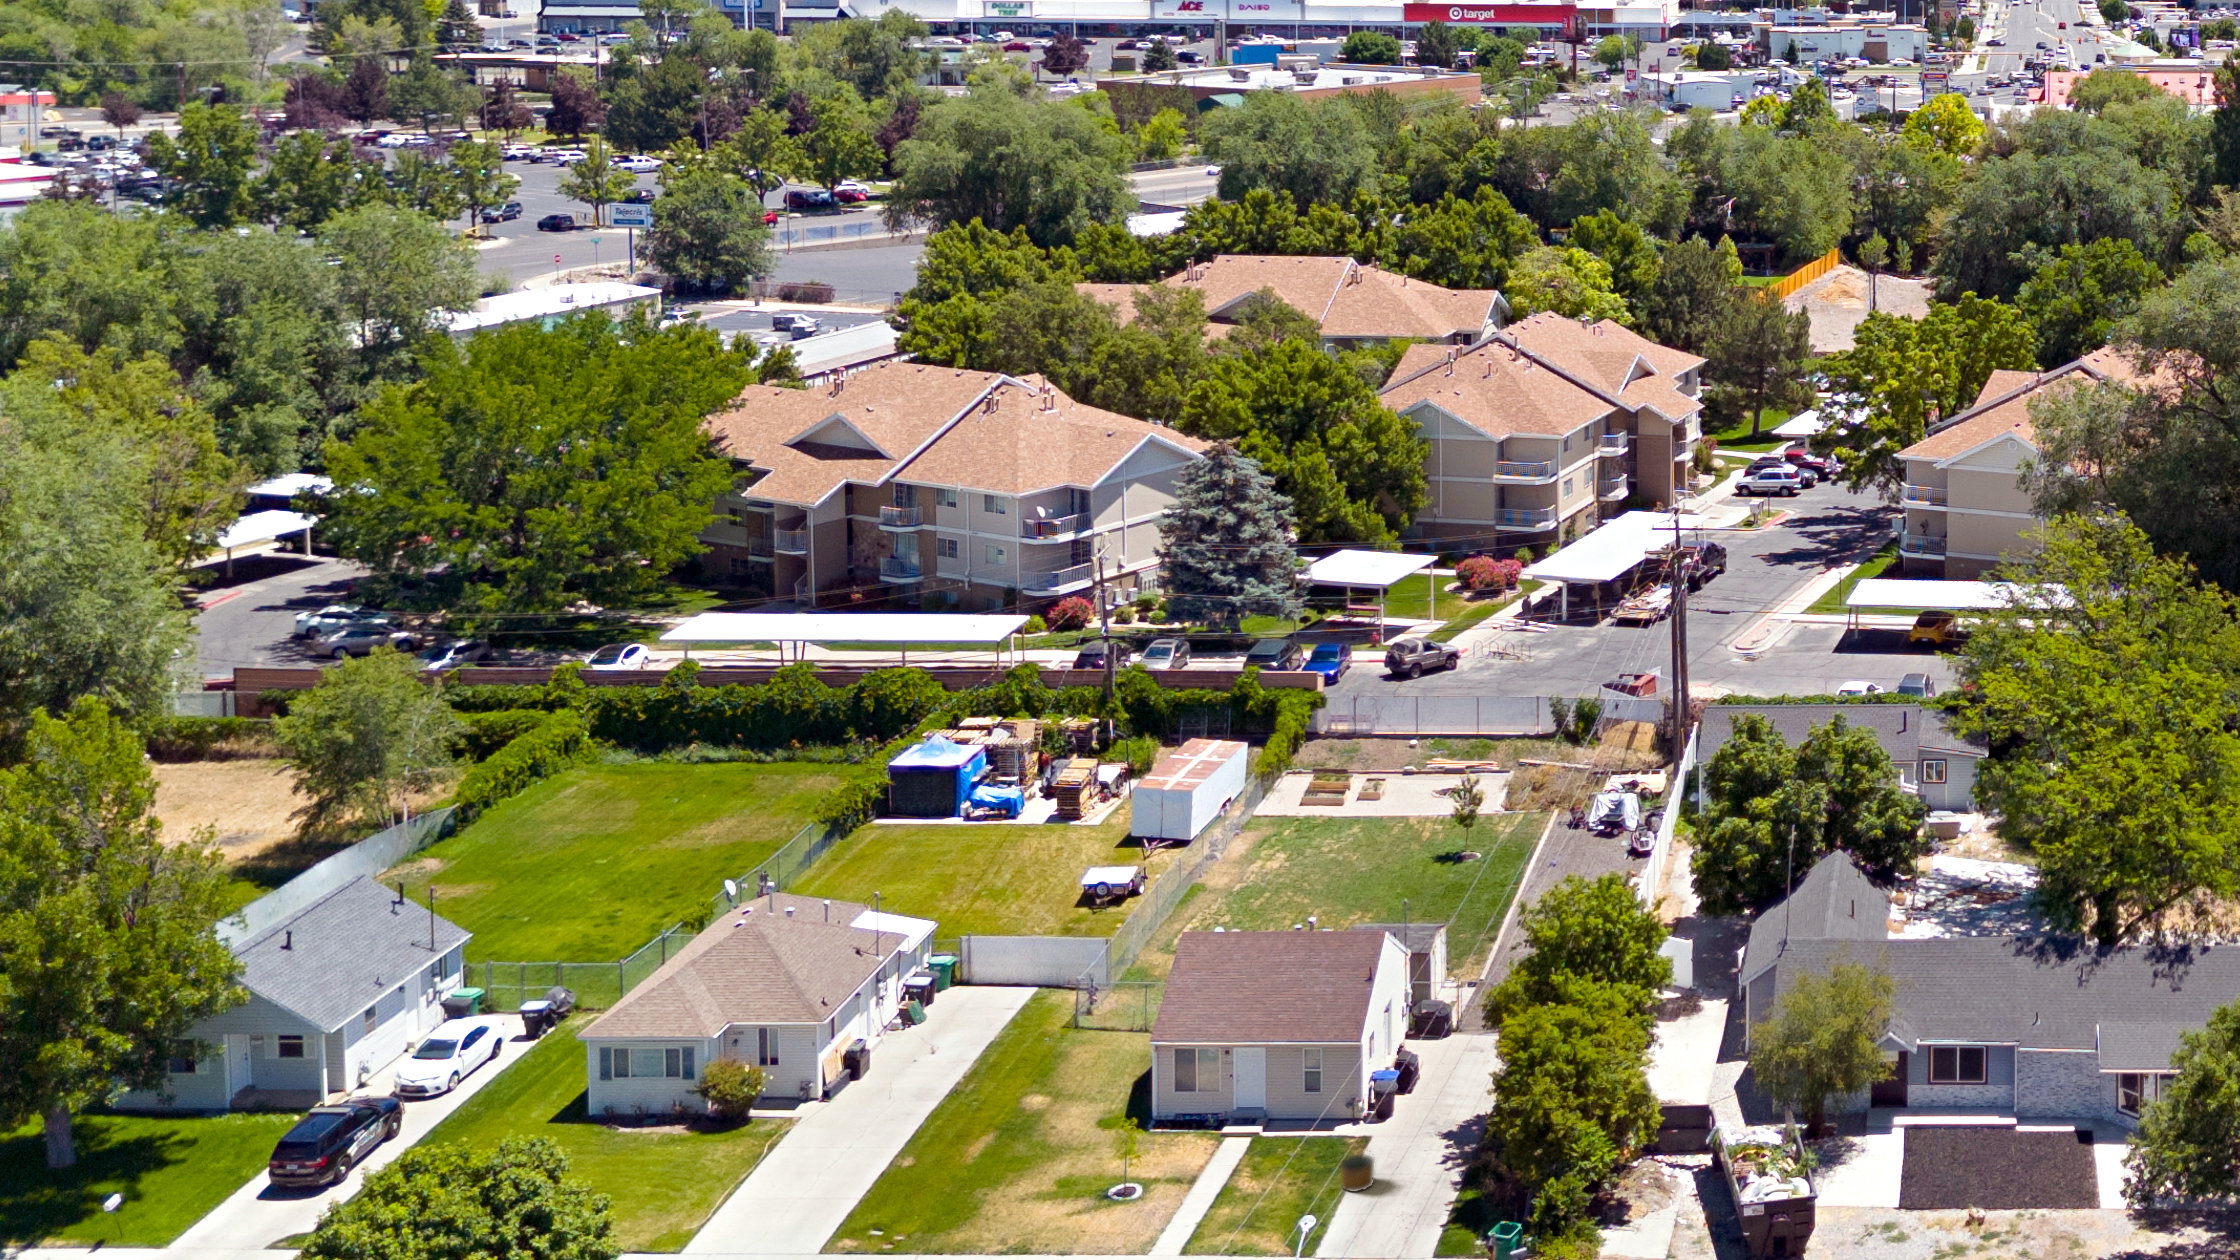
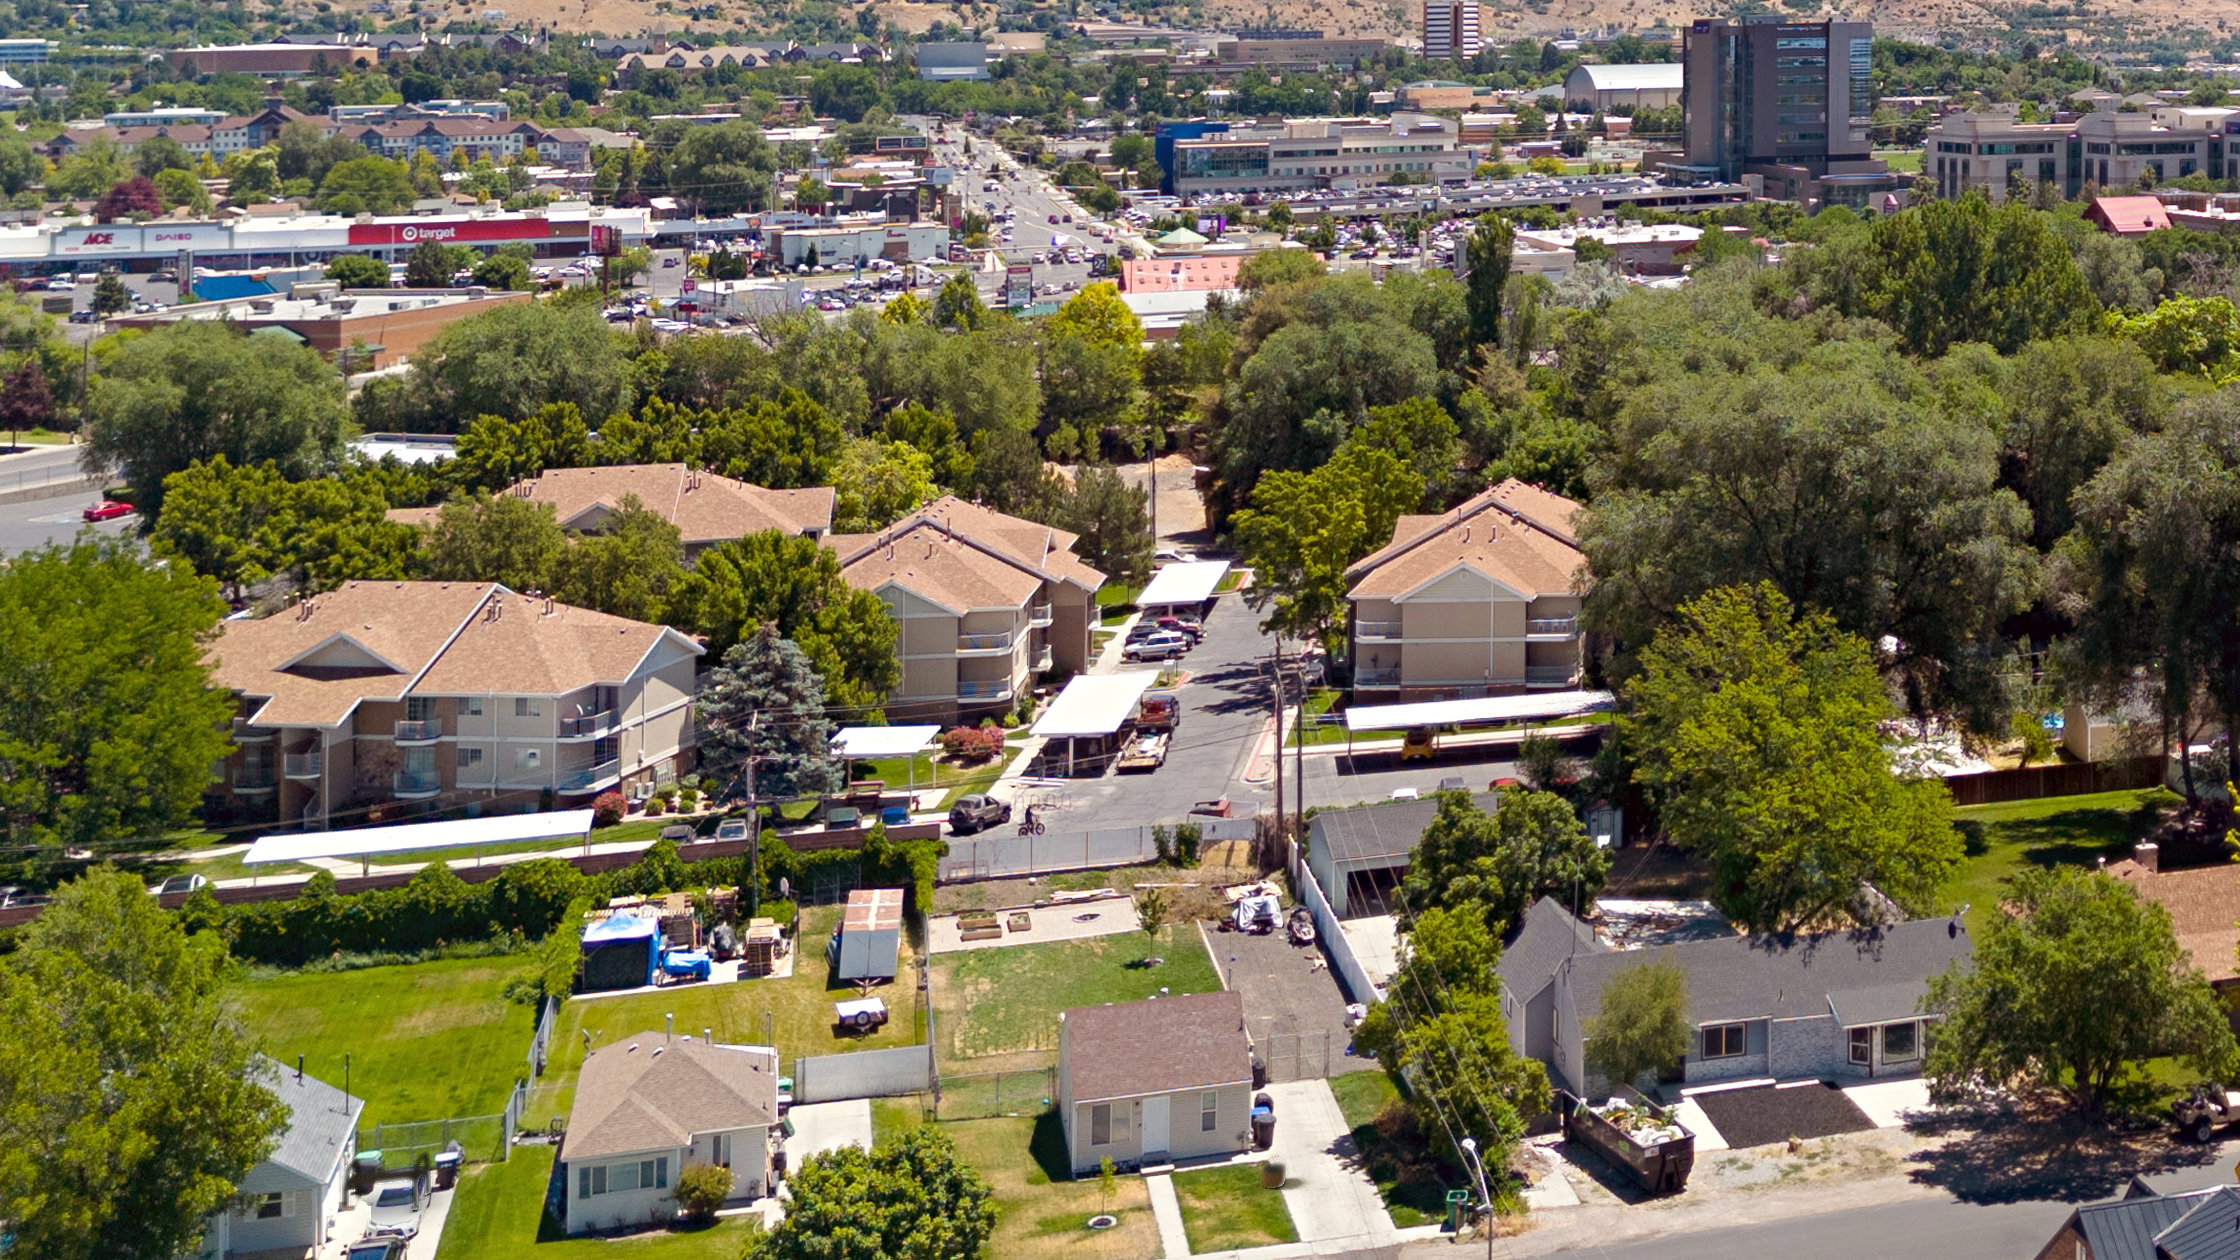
bench: none [403,986,509,1058] -> present [342,1152,431,1210]

